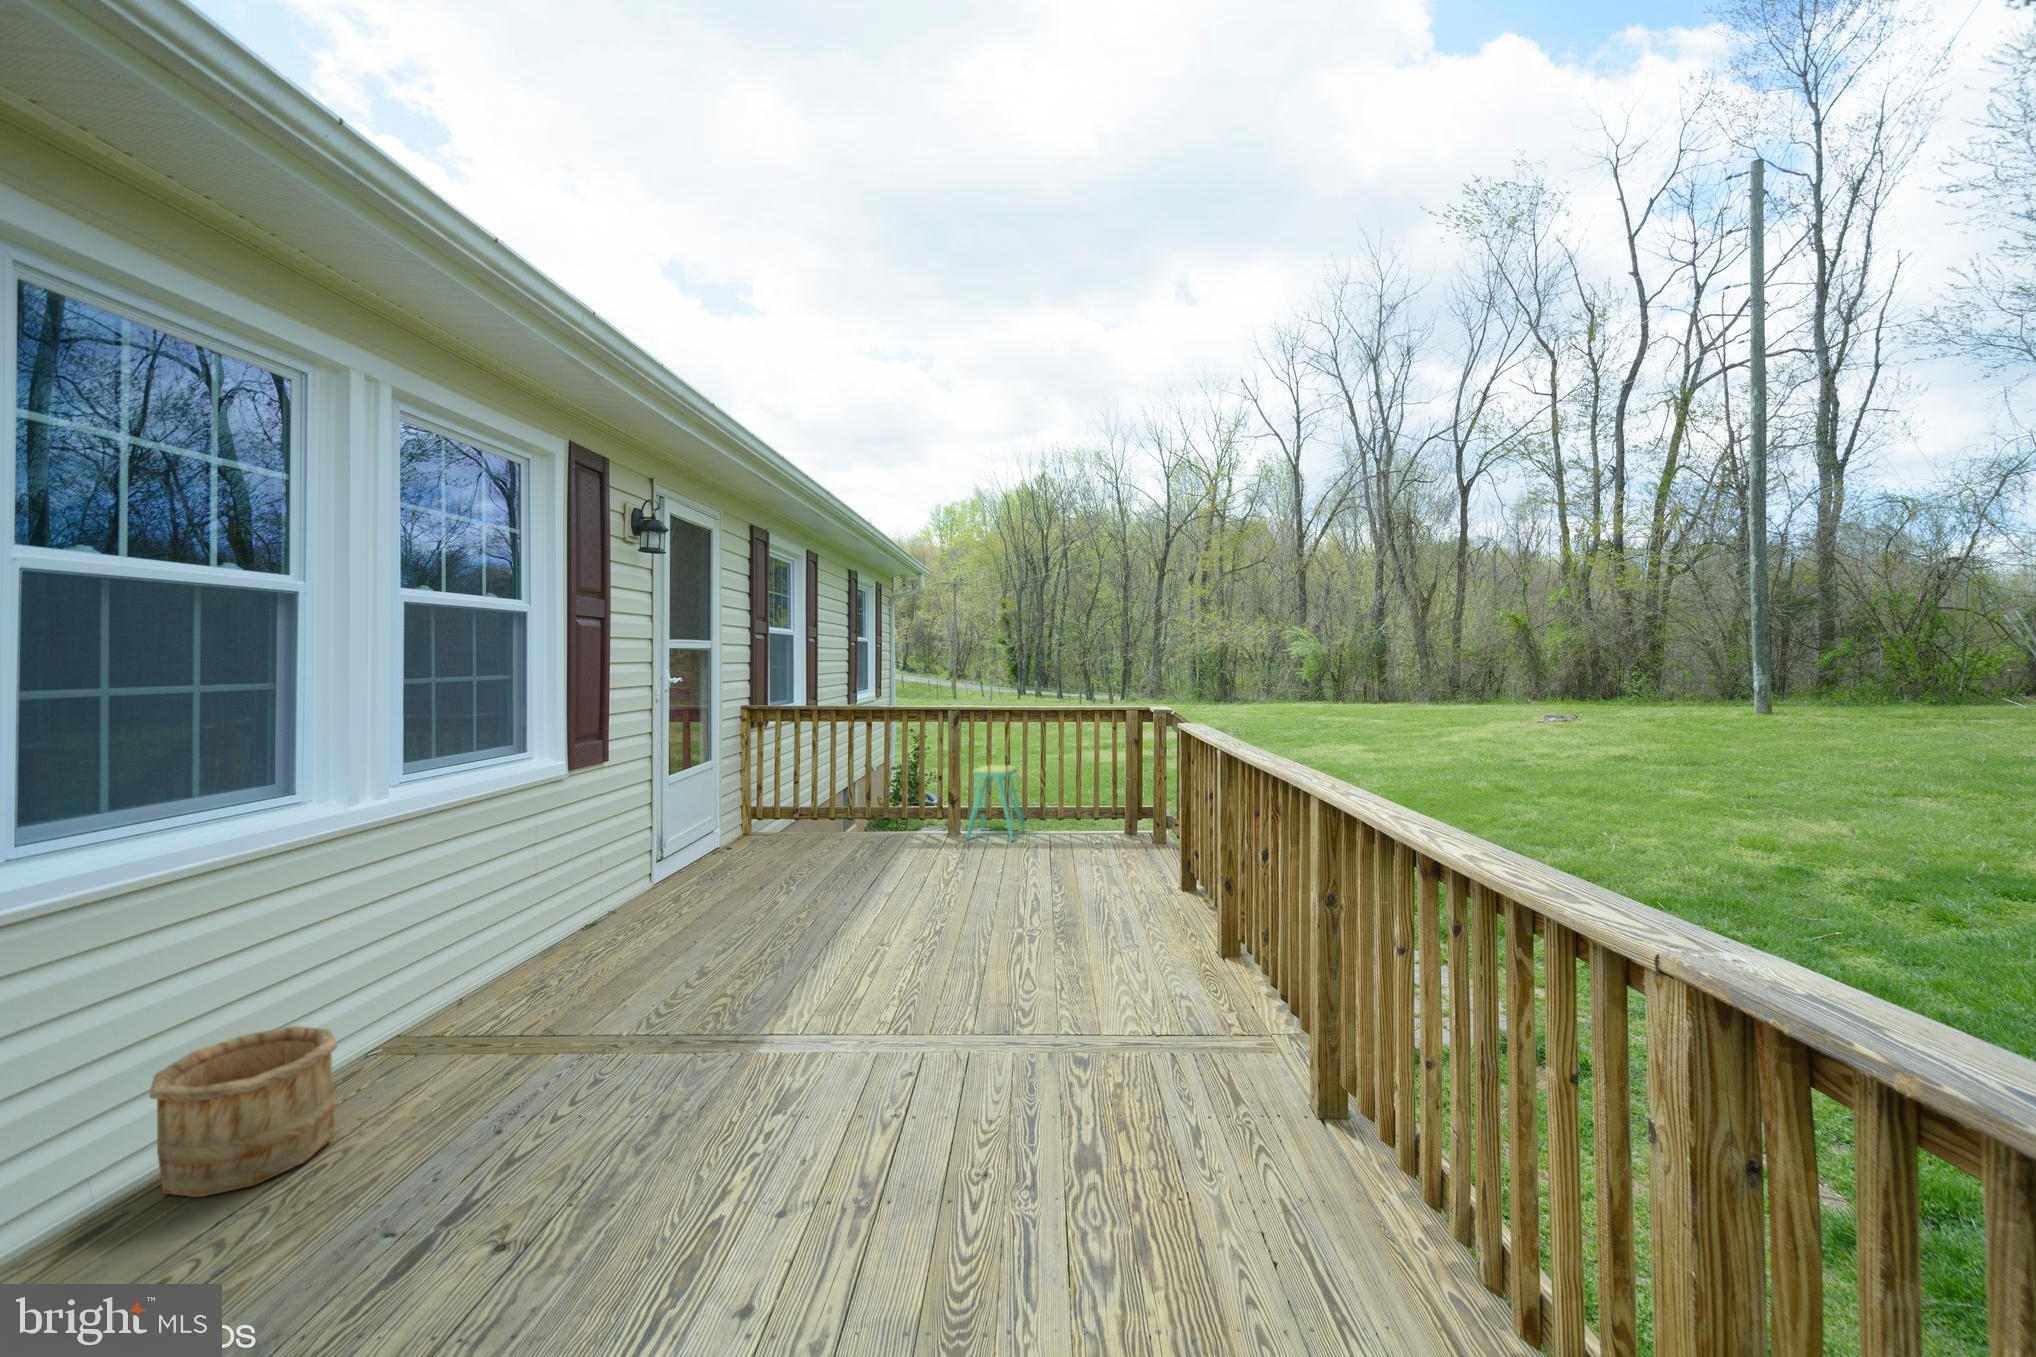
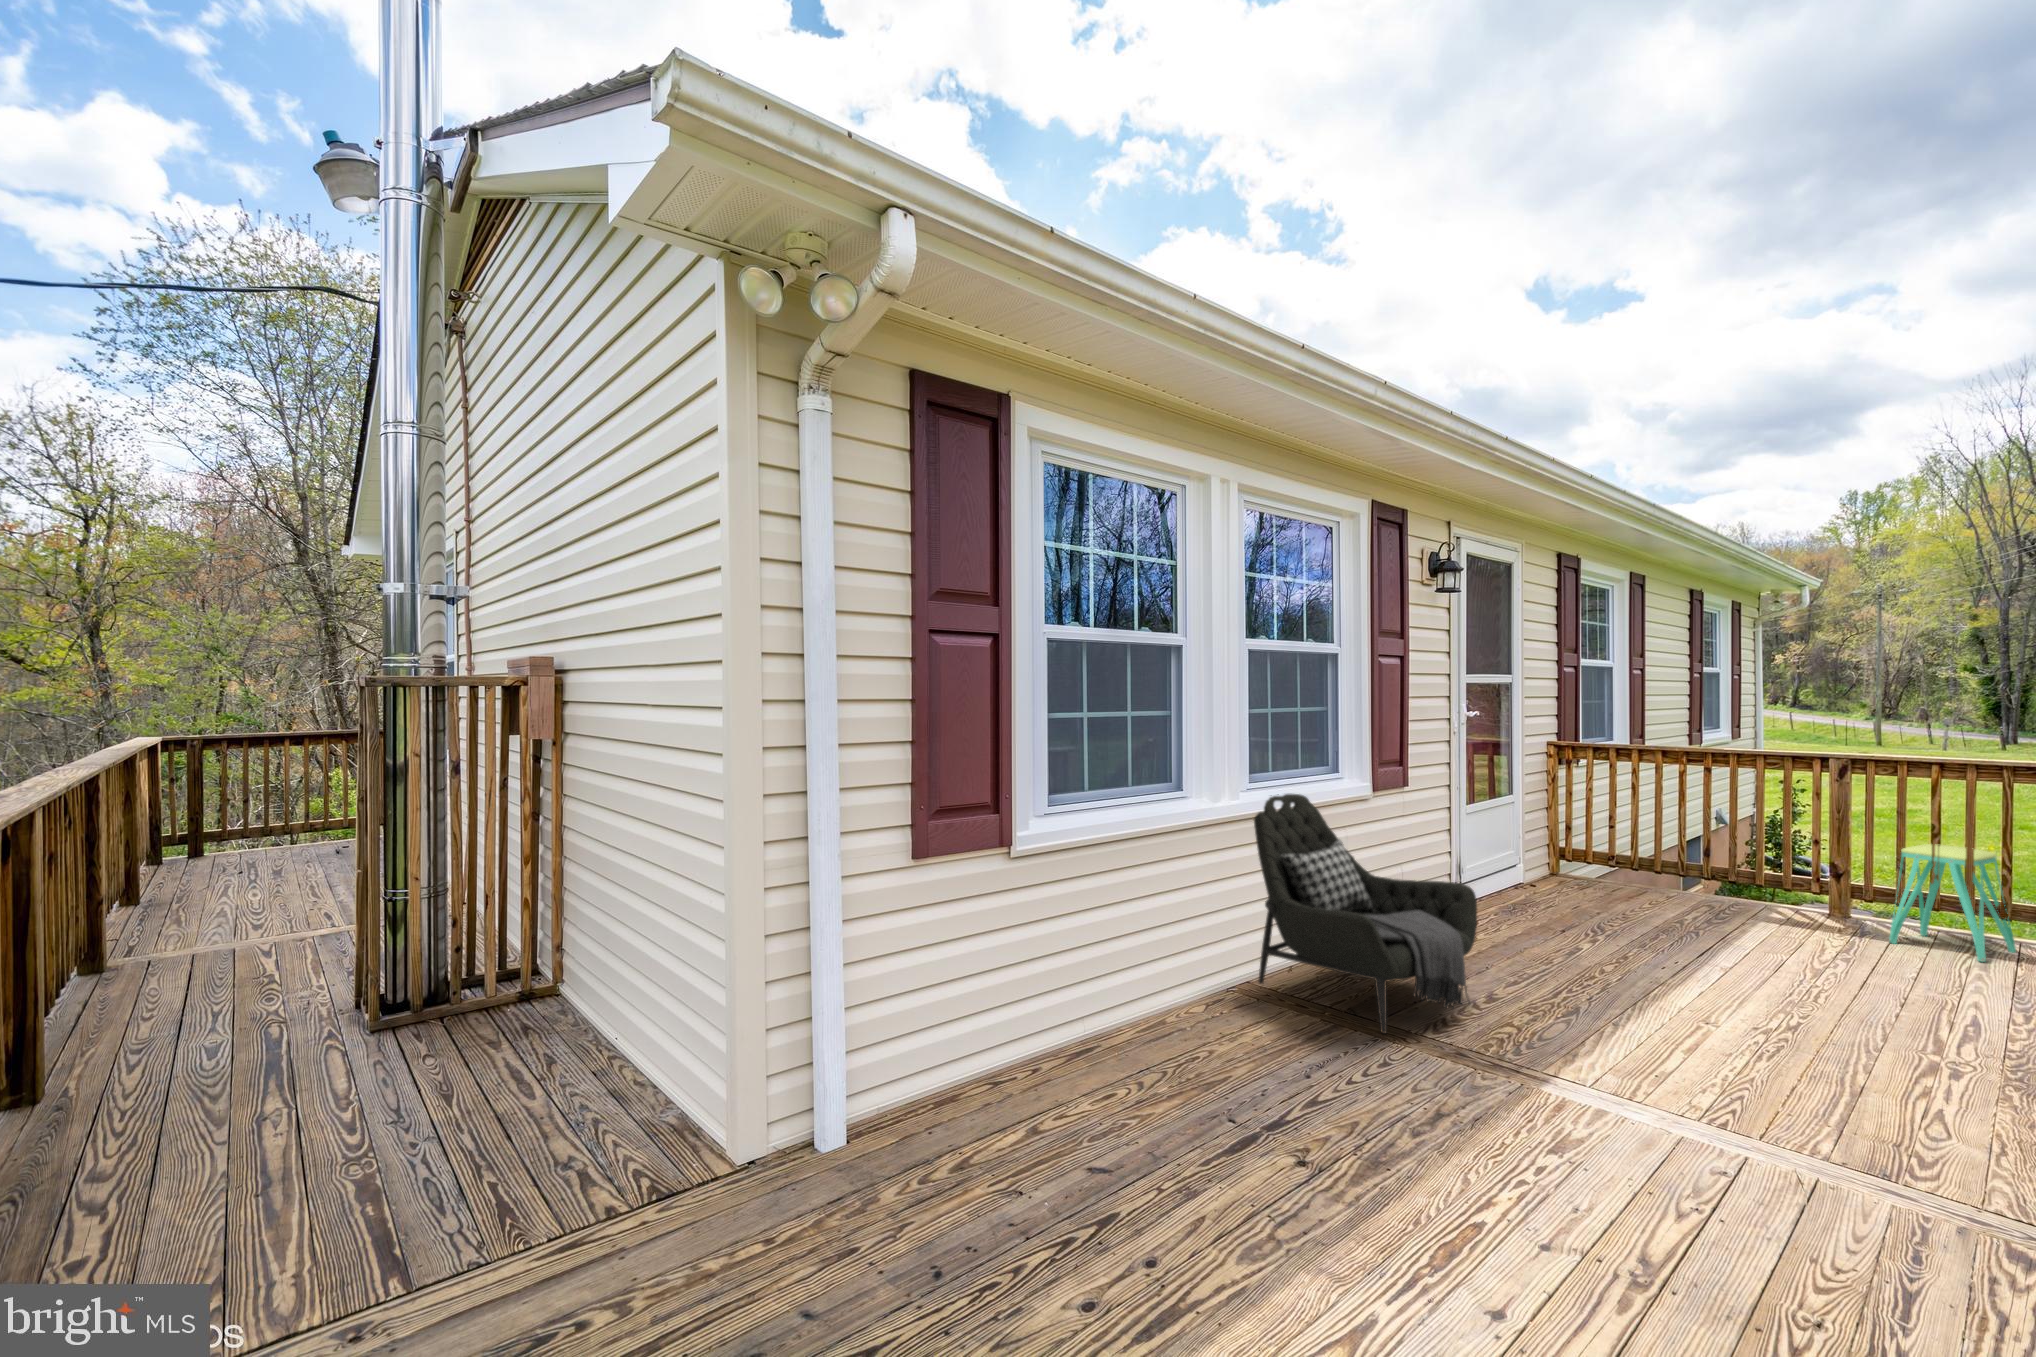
armchair: none [411,781,691,1043] -> present [1254,794,1477,1033]
wooden bucket: present [149,1026,337,1197] -> none [1119,947,1209,1046]

